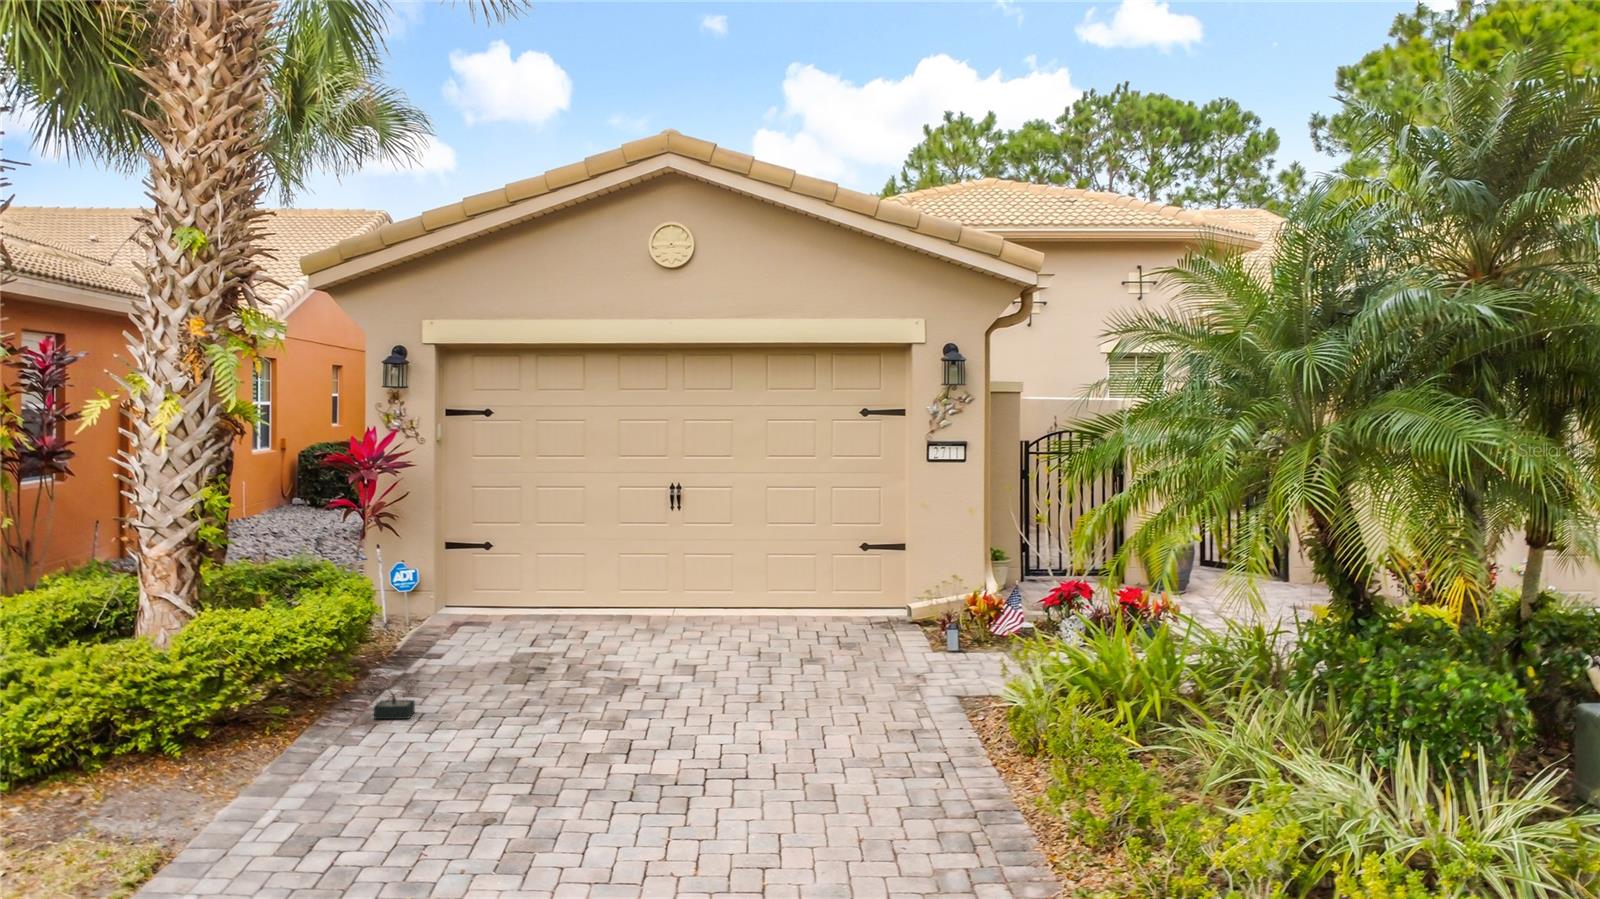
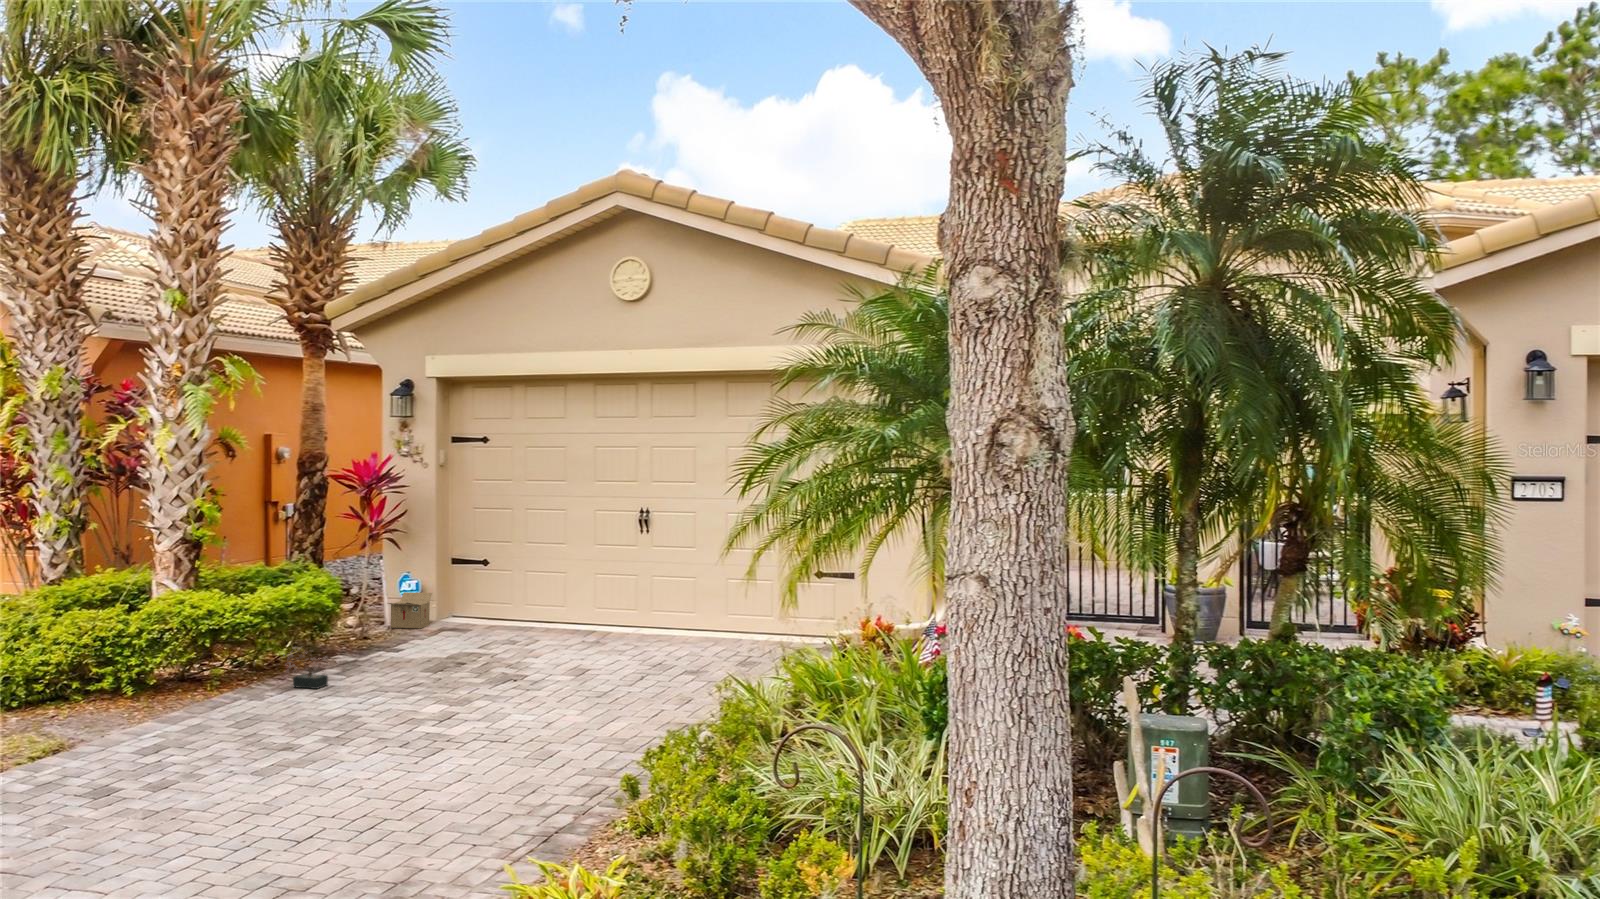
cardboard box: none [386,583,429,626] -> present [388,592,432,629]

